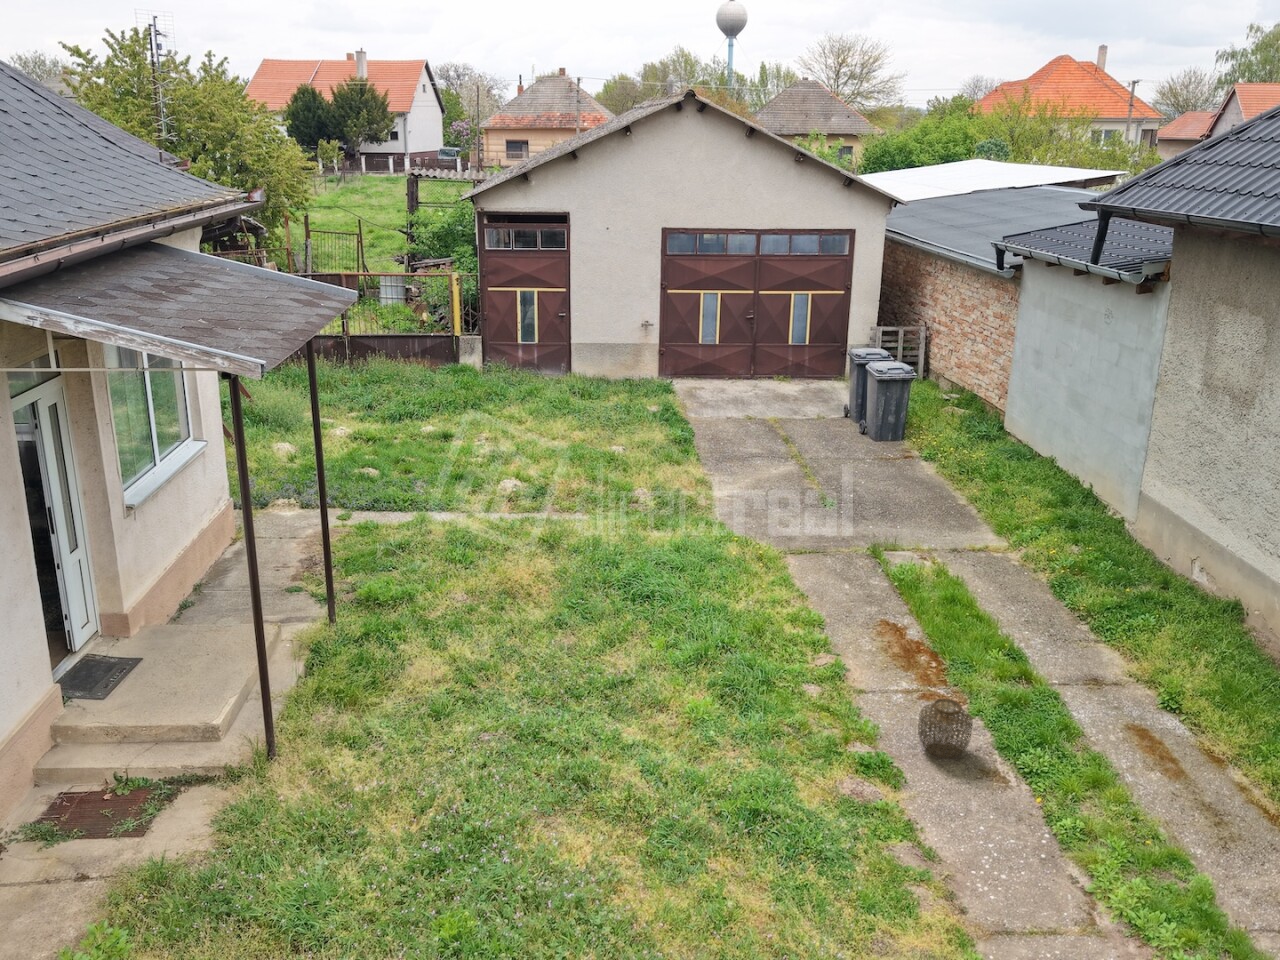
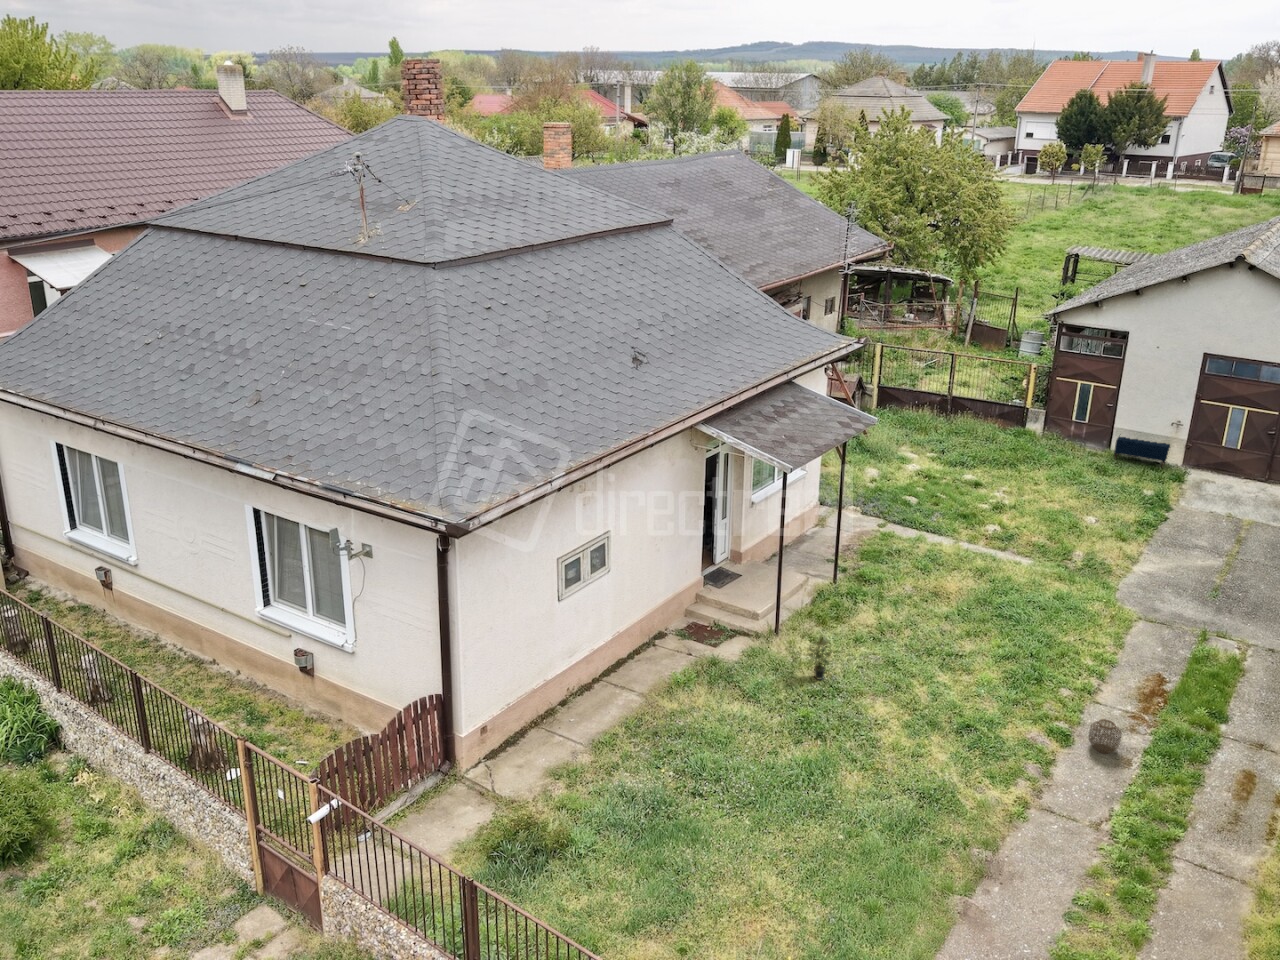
bench: none [582,349,642,382] -> present [1114,436,1170,467]
potted plant: none [385,720,444,825] -> present [808,636,831,680]

